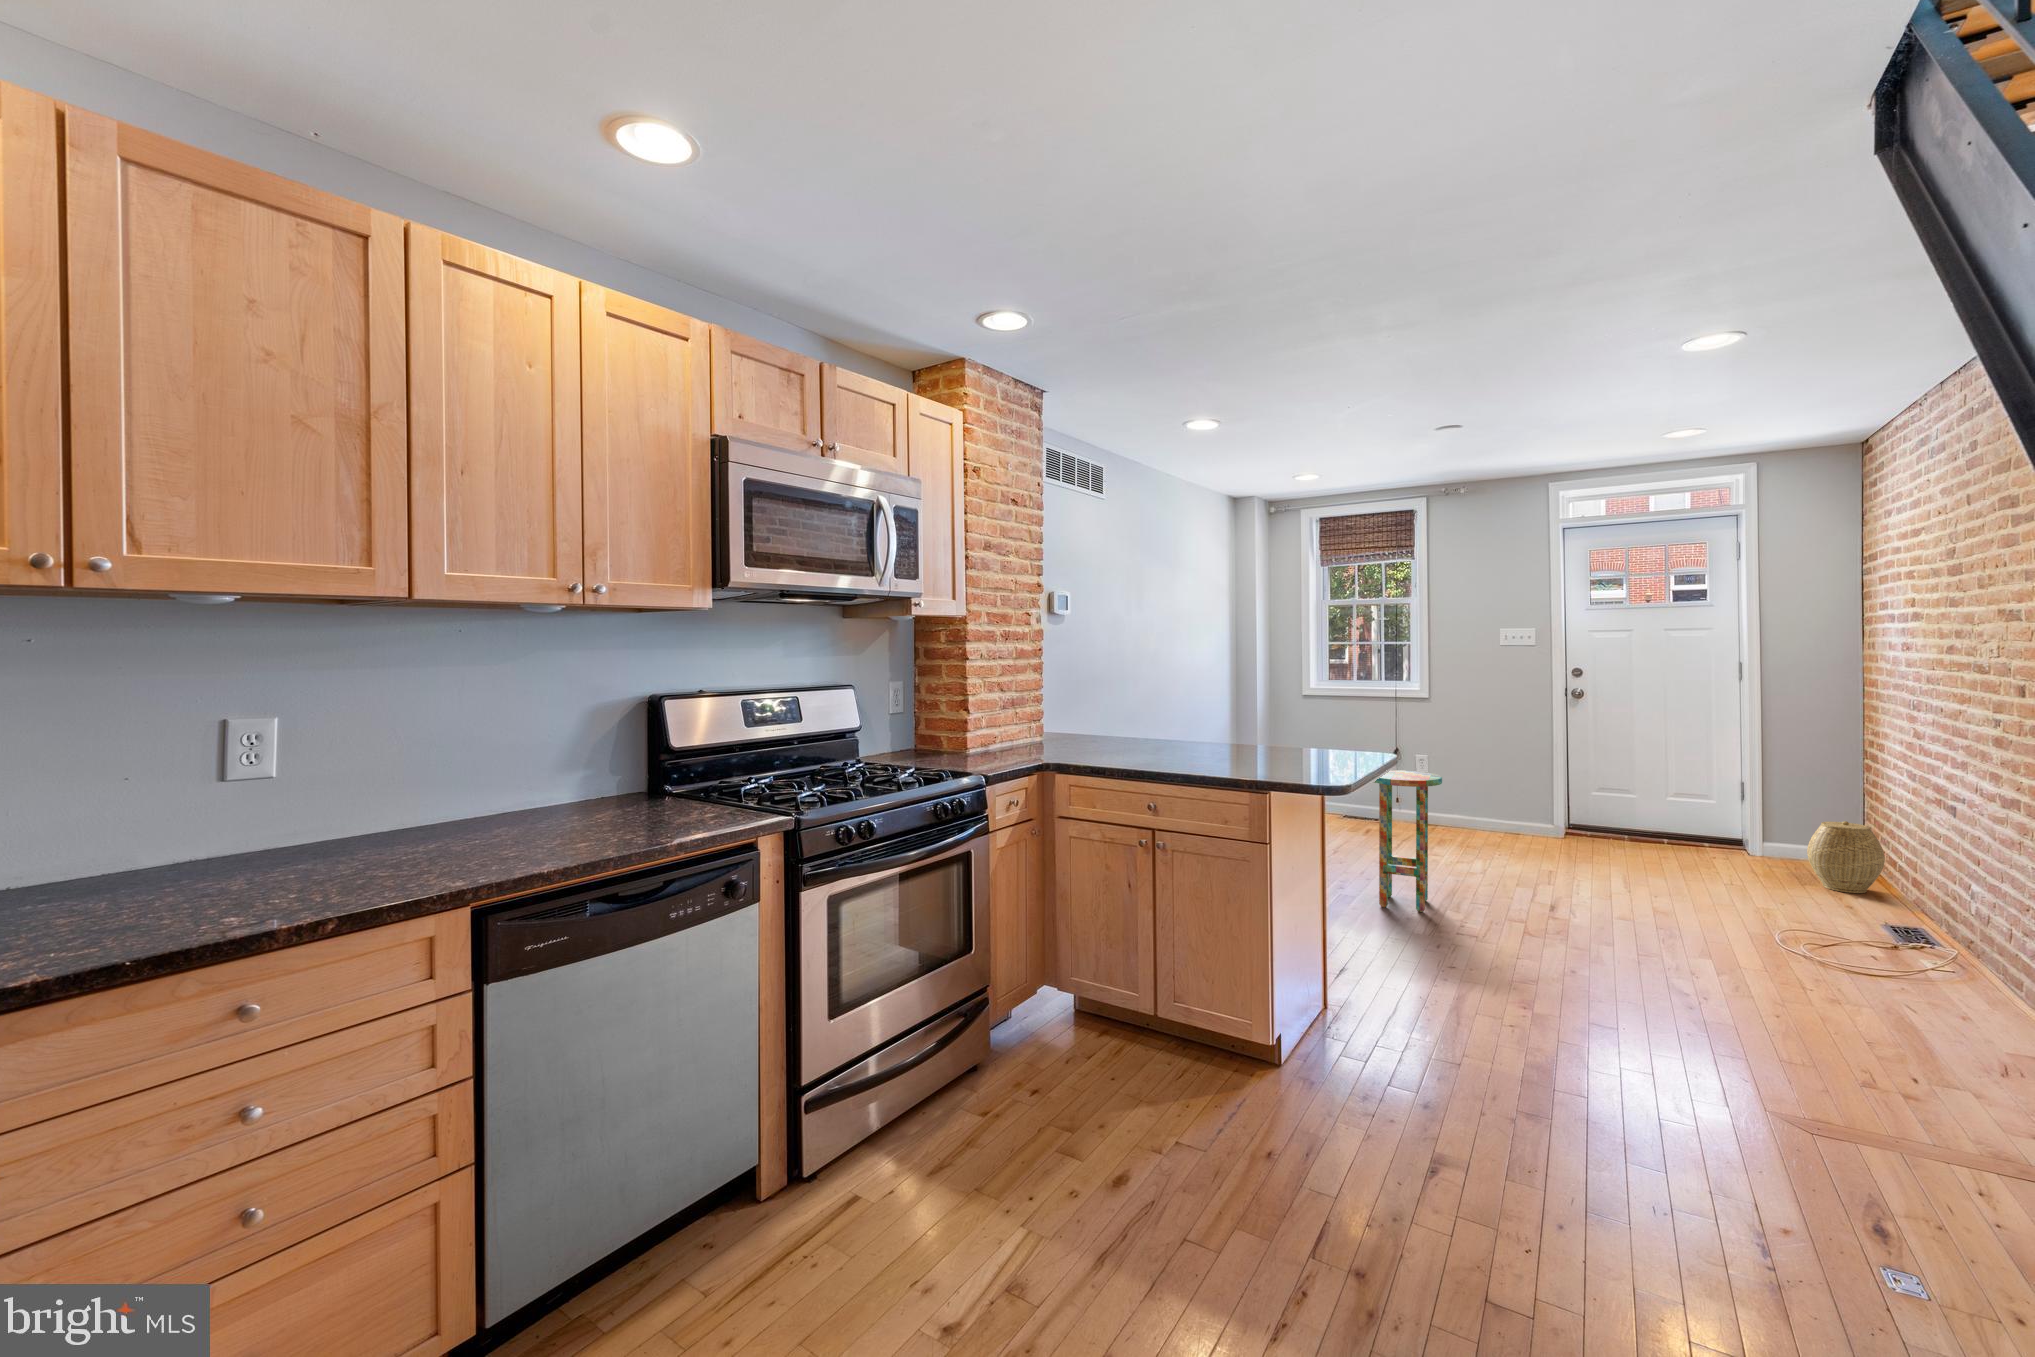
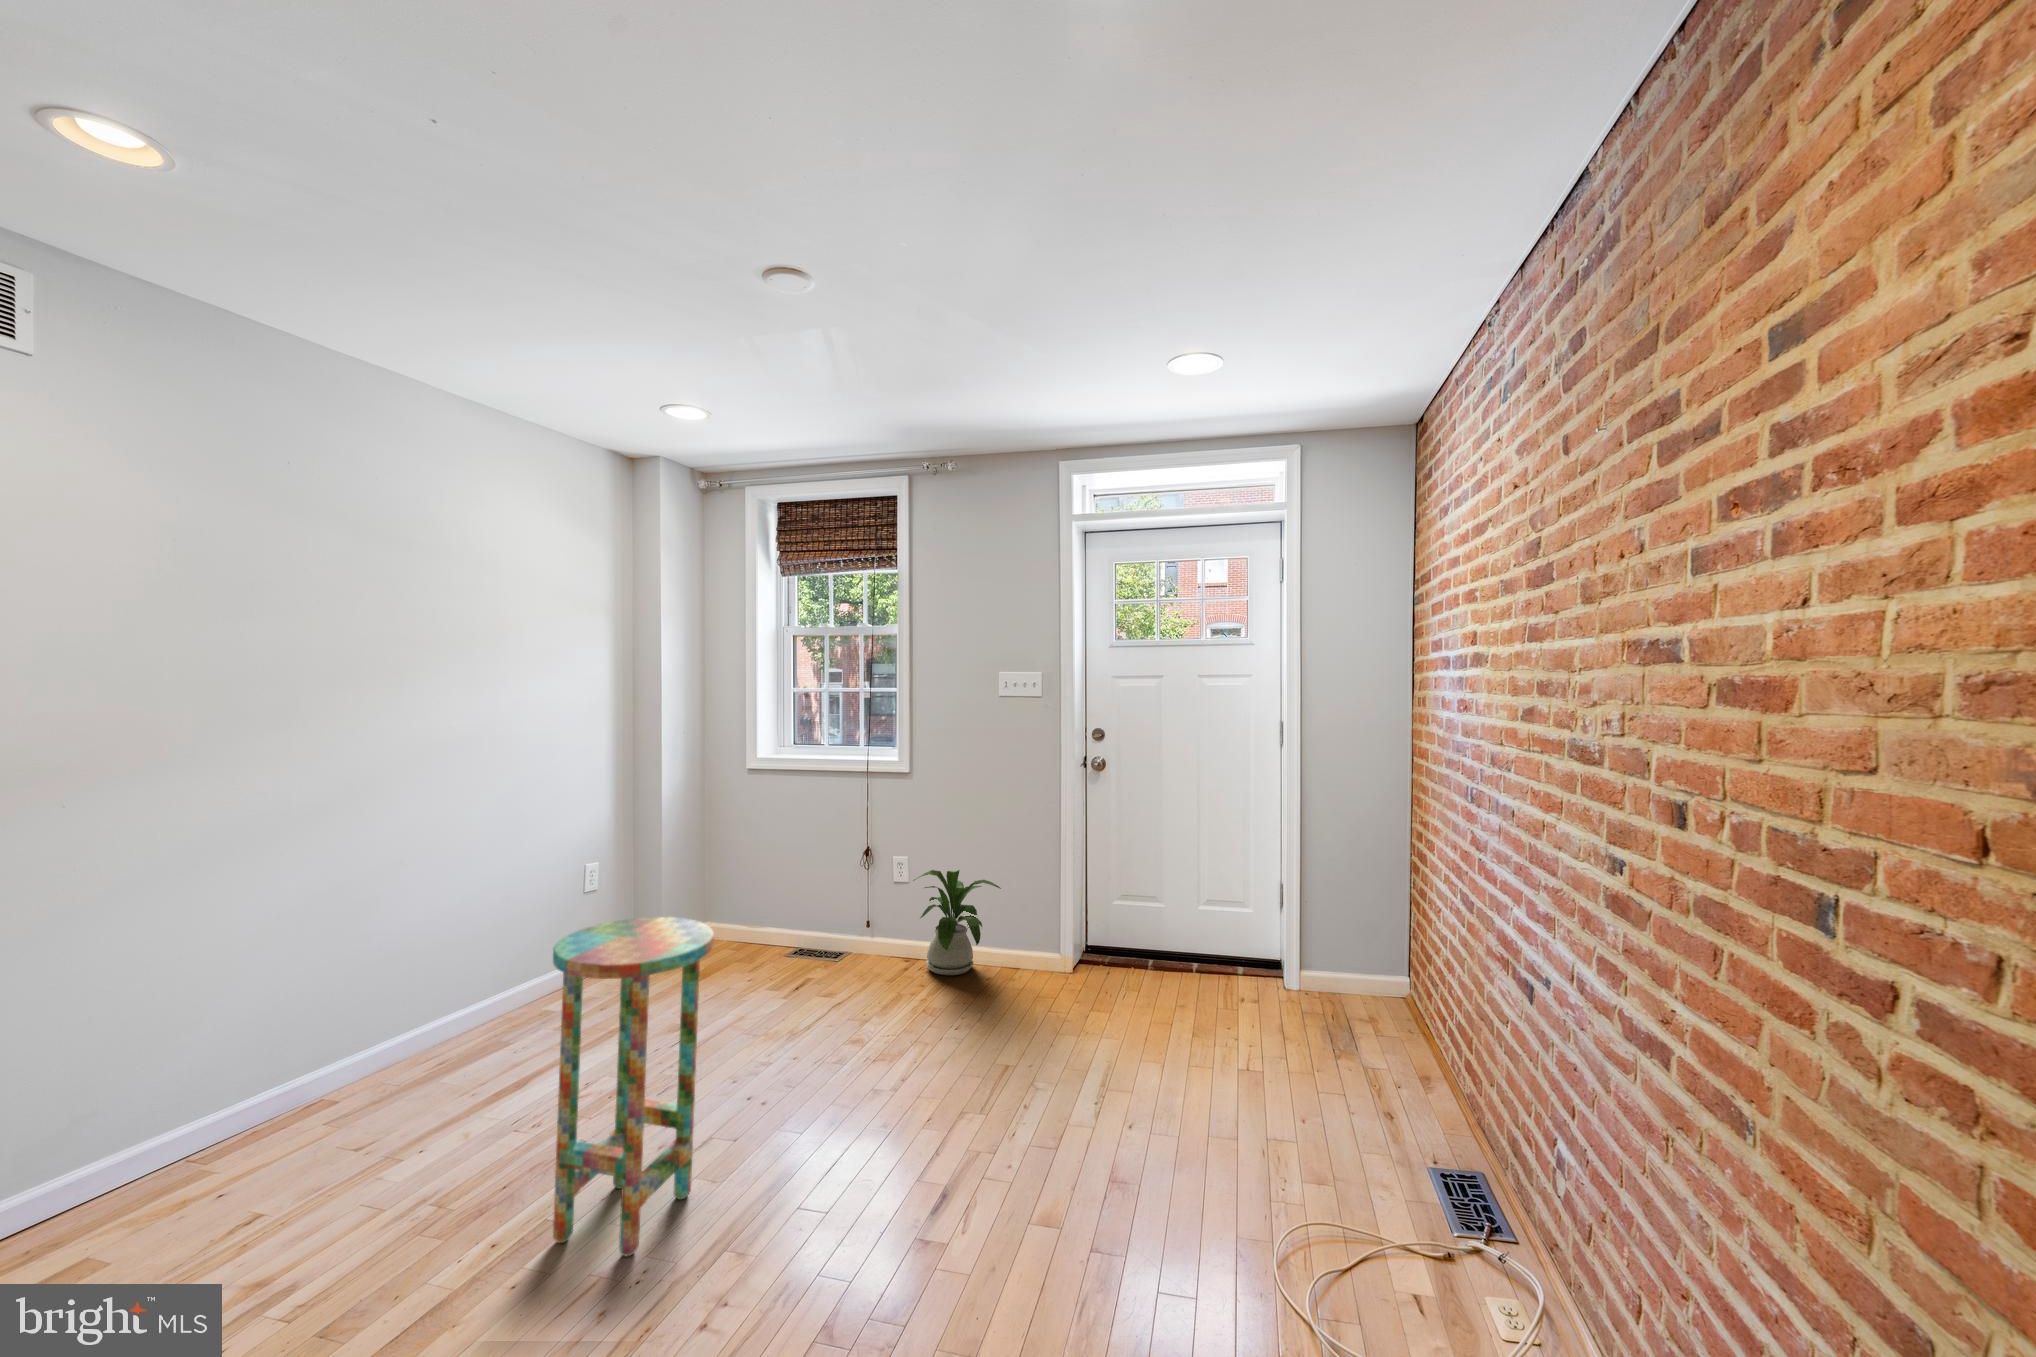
house plant: none [1446,772,1518,841] -> present [913,870,1001,975]
woven basket: present [1807,821,1885,893] -> none [1340,959,1430,1076]

